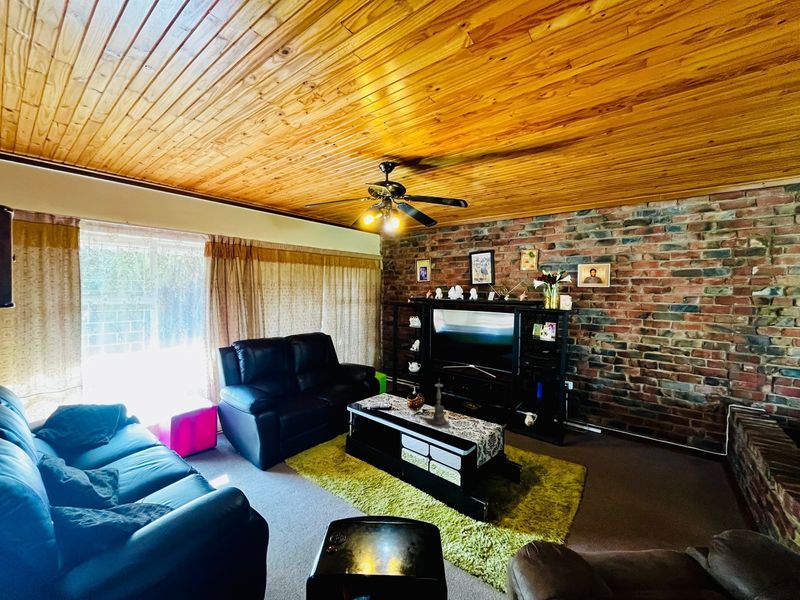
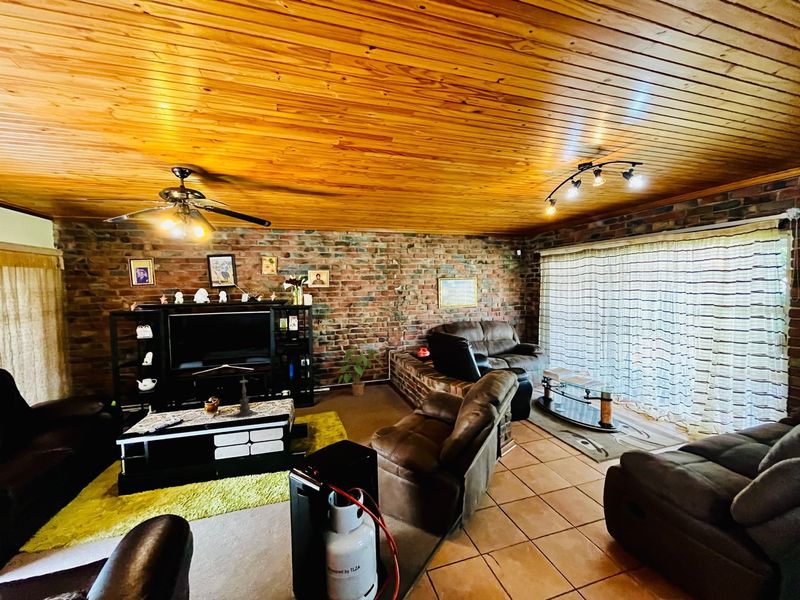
house plant: none [608,382,705,461] -> present [338,349,383,396]

